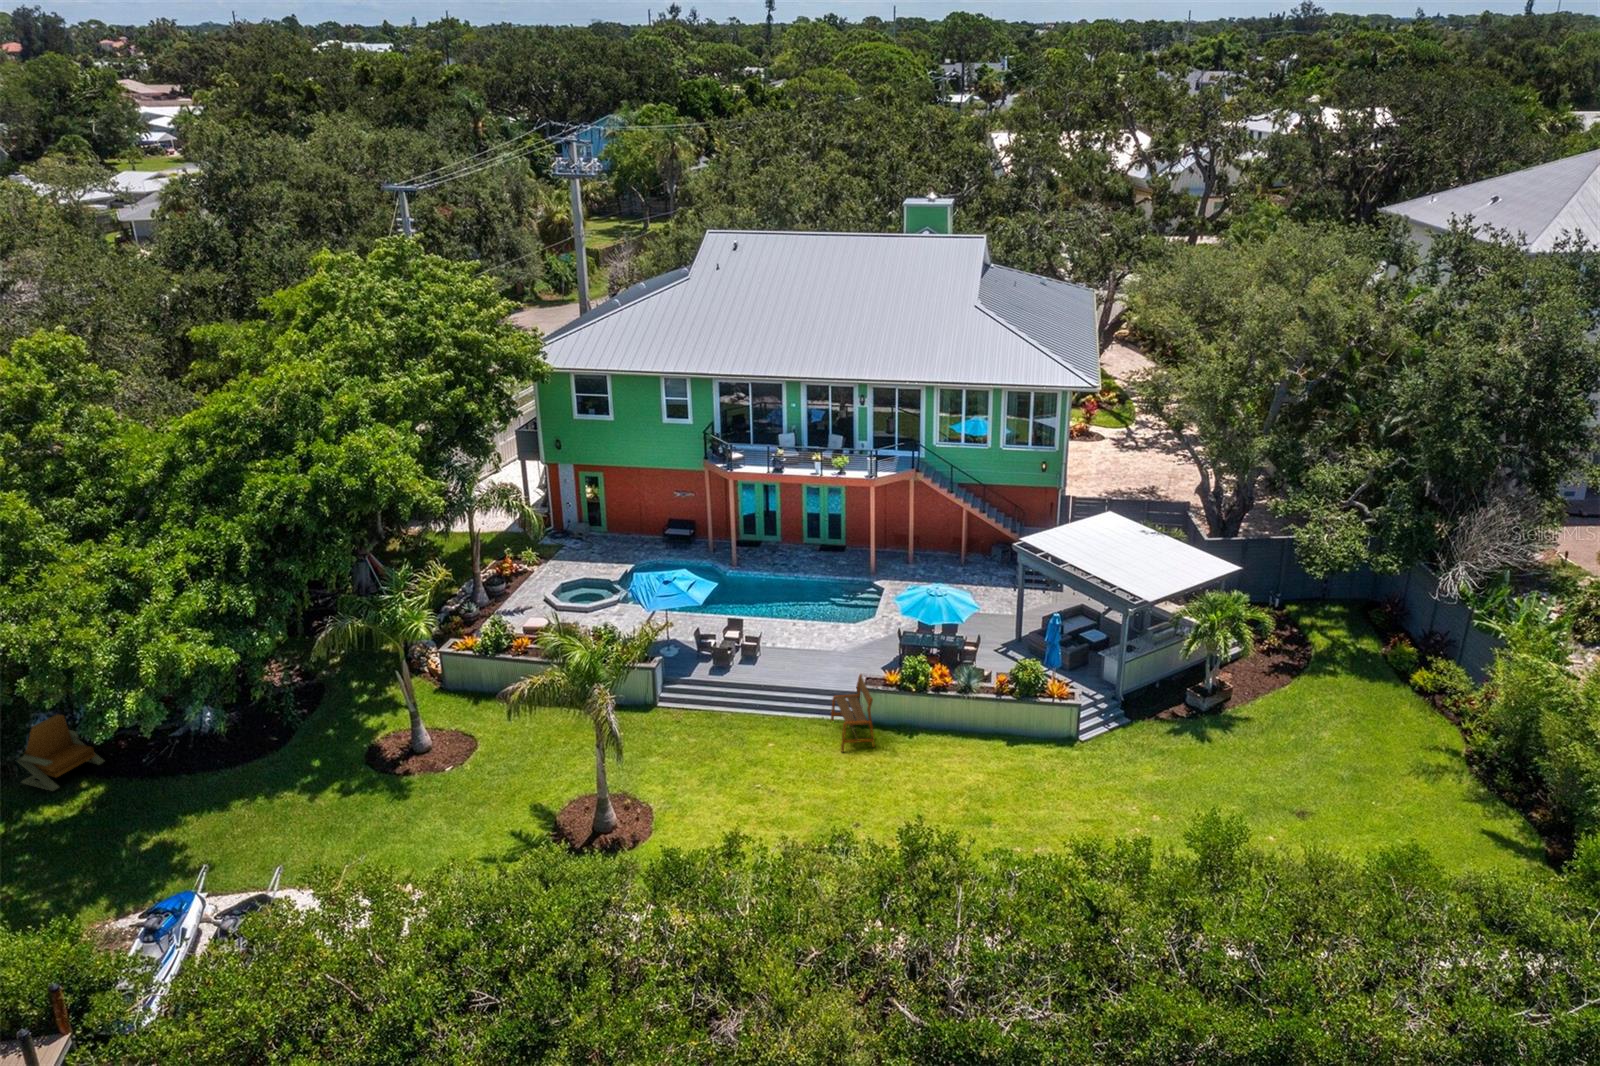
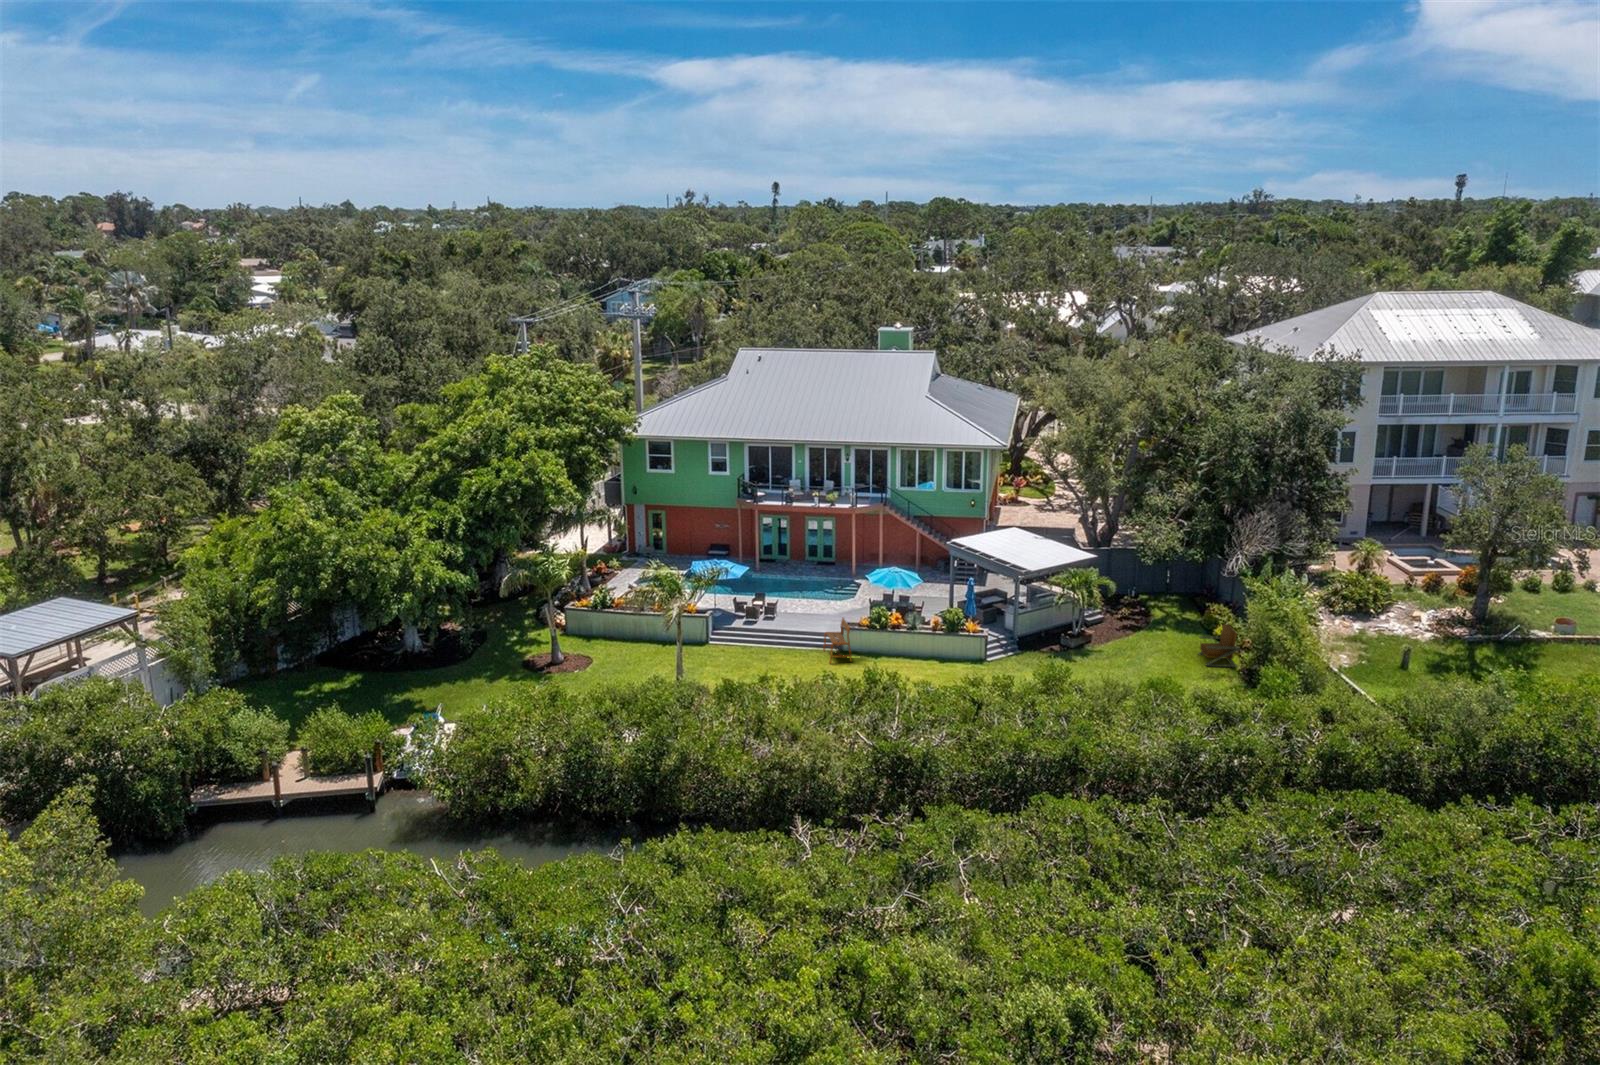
lounge chair: present [17,714,104,791] -> present [1198,624,1240,667]

